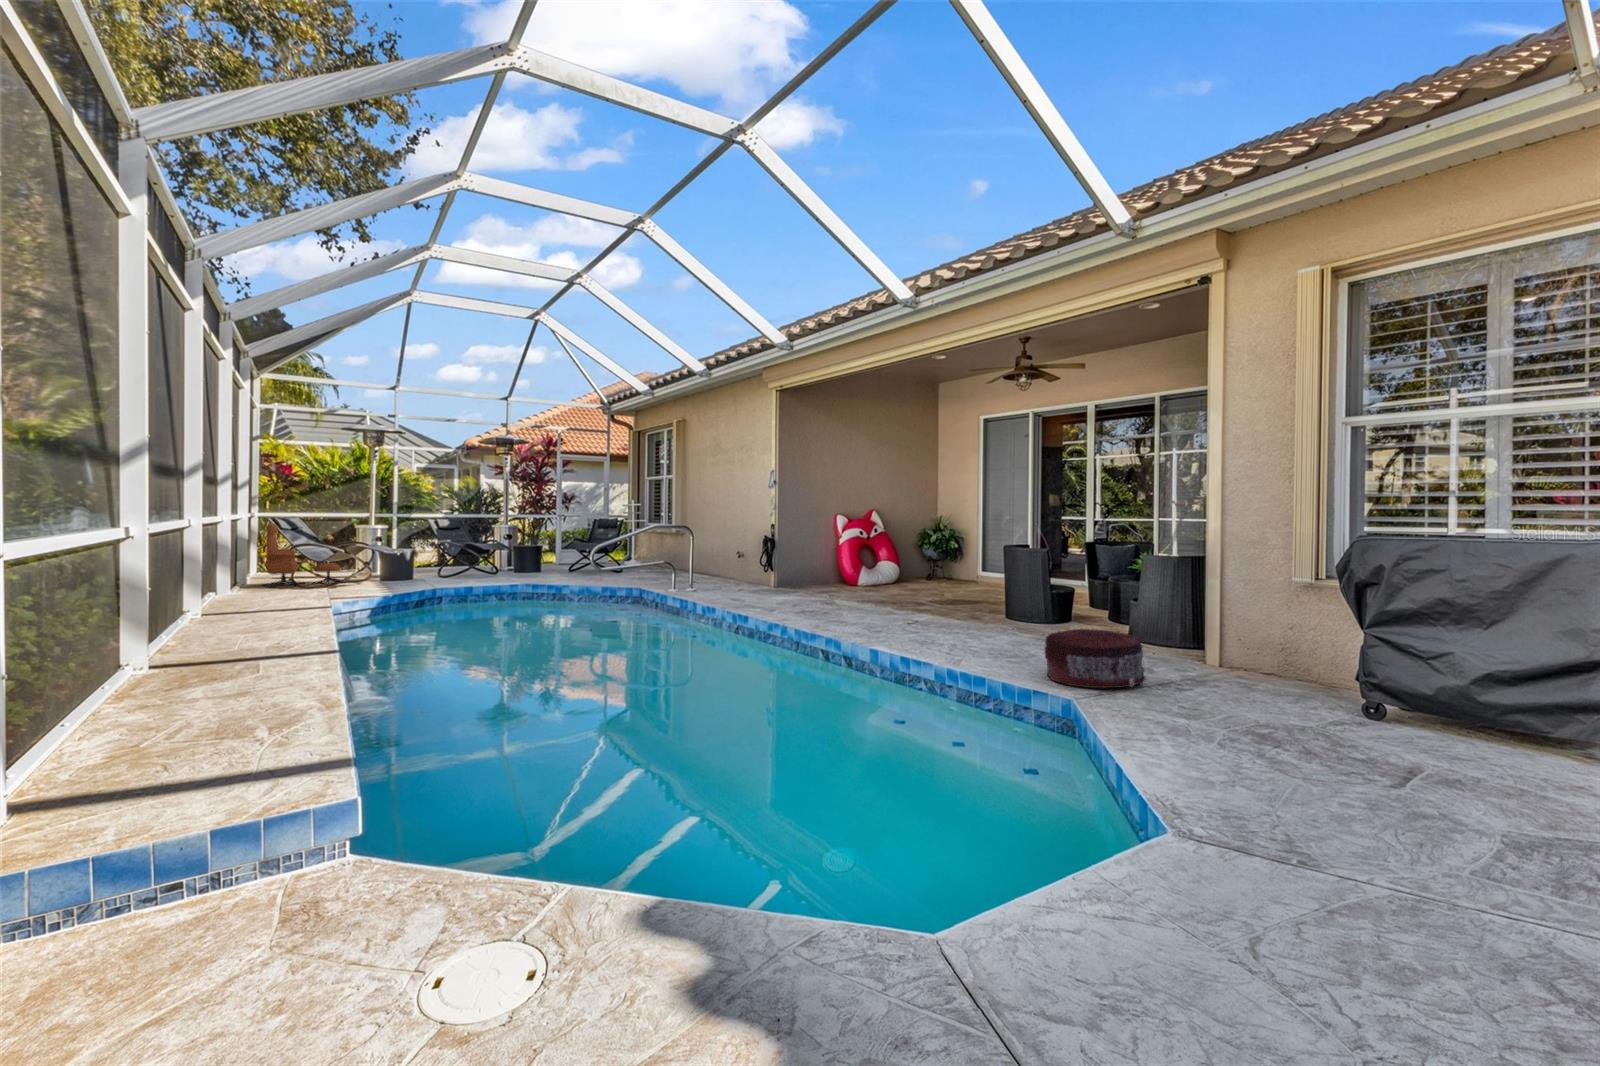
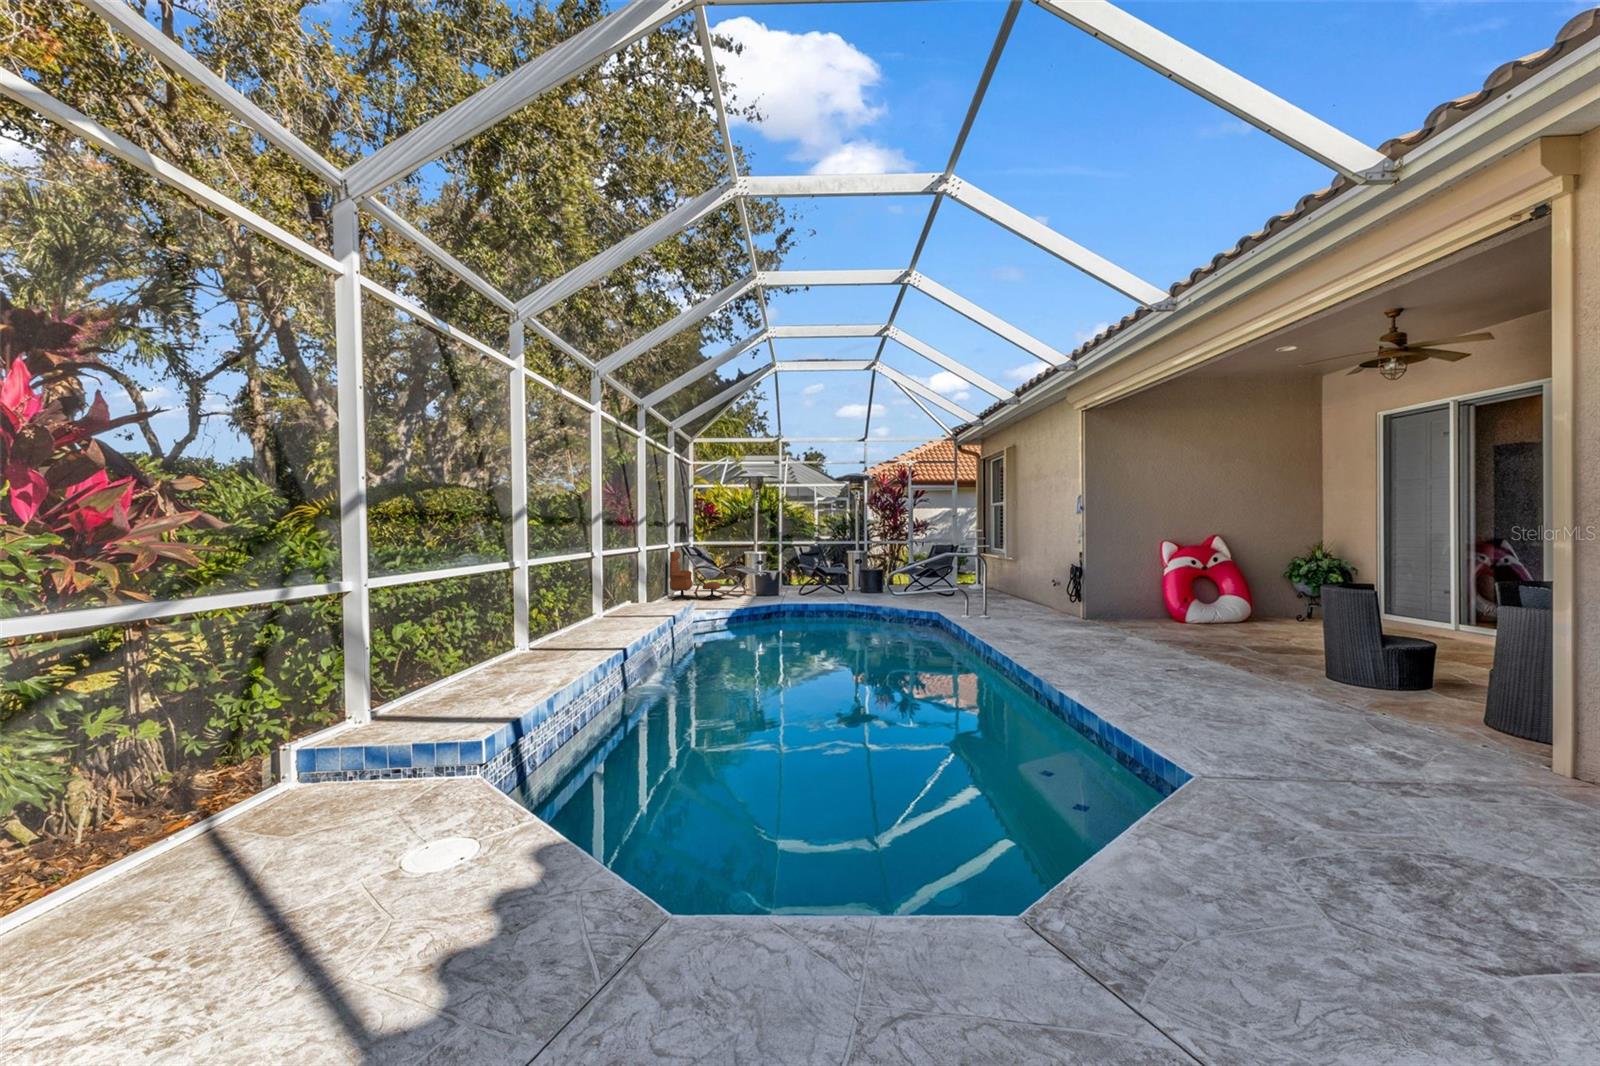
pouf: present [1044,628,1145,688] -> none [1308,692,1466,778]

